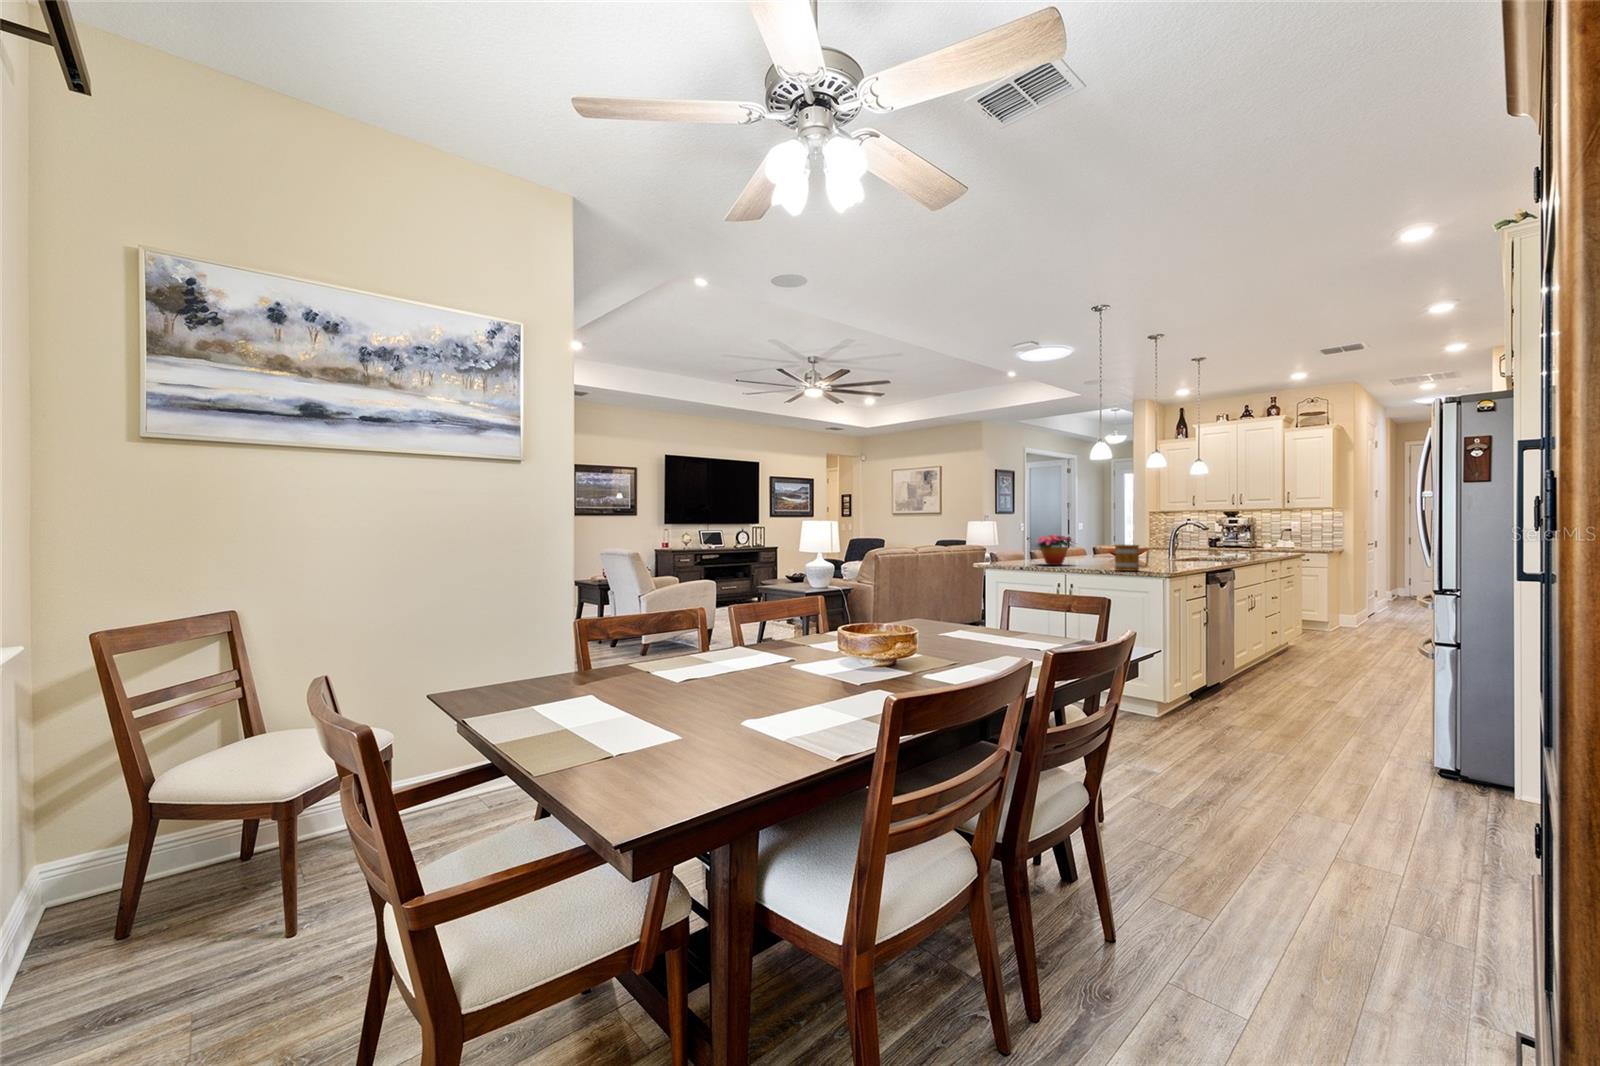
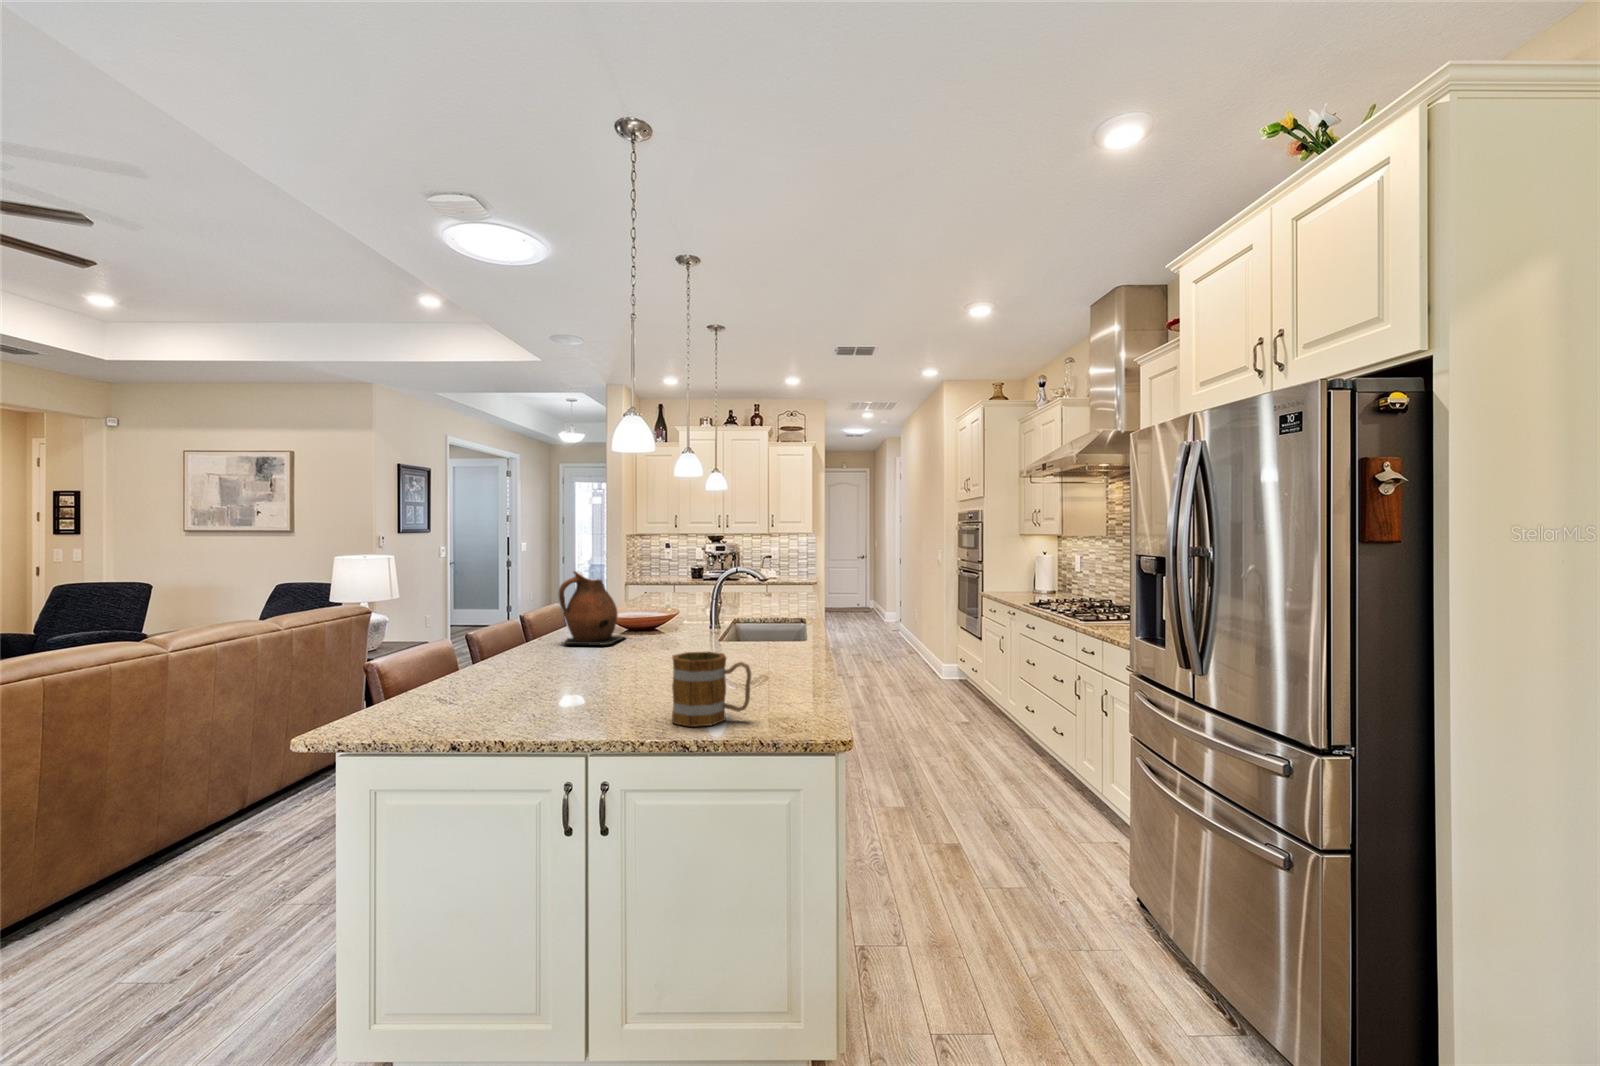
ceramic pitcher: none [1081,522,1119,559] -> present [558,571,625,645]
flower arrangement: present [1037,535,1072,565] -> none [452,618,574,700]

